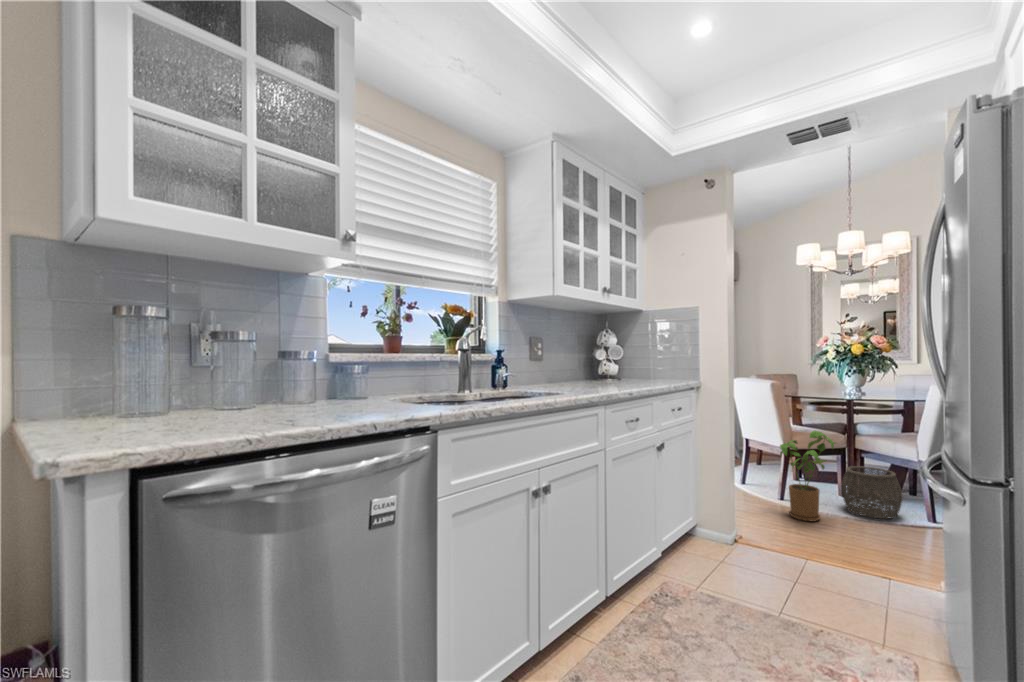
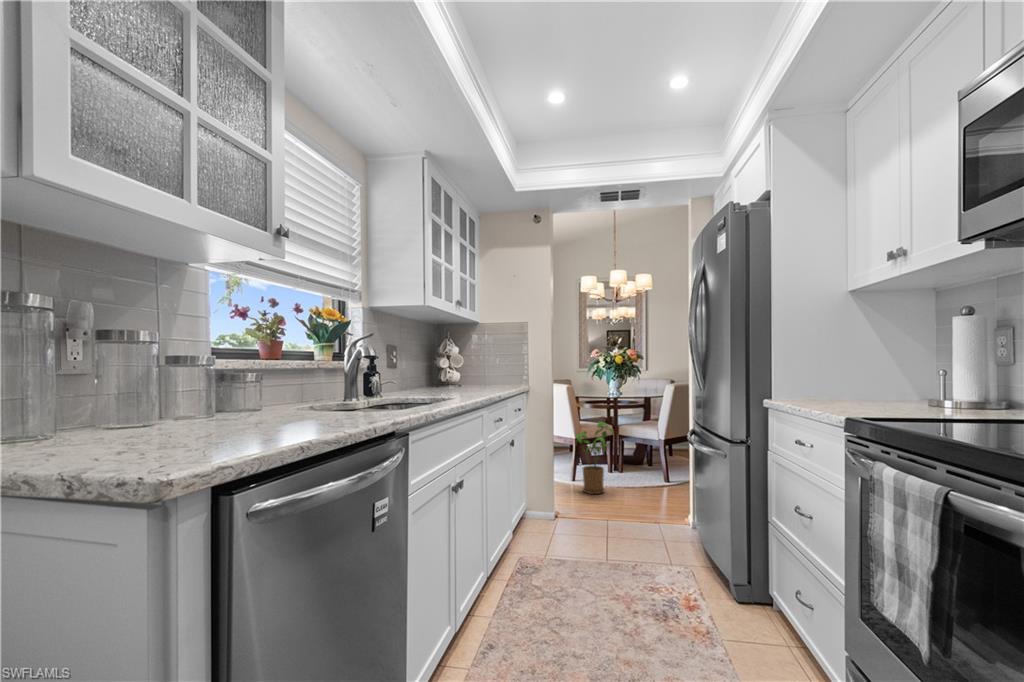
woven basket: present [842,466,902,519] -> none [613,447,652,485]

